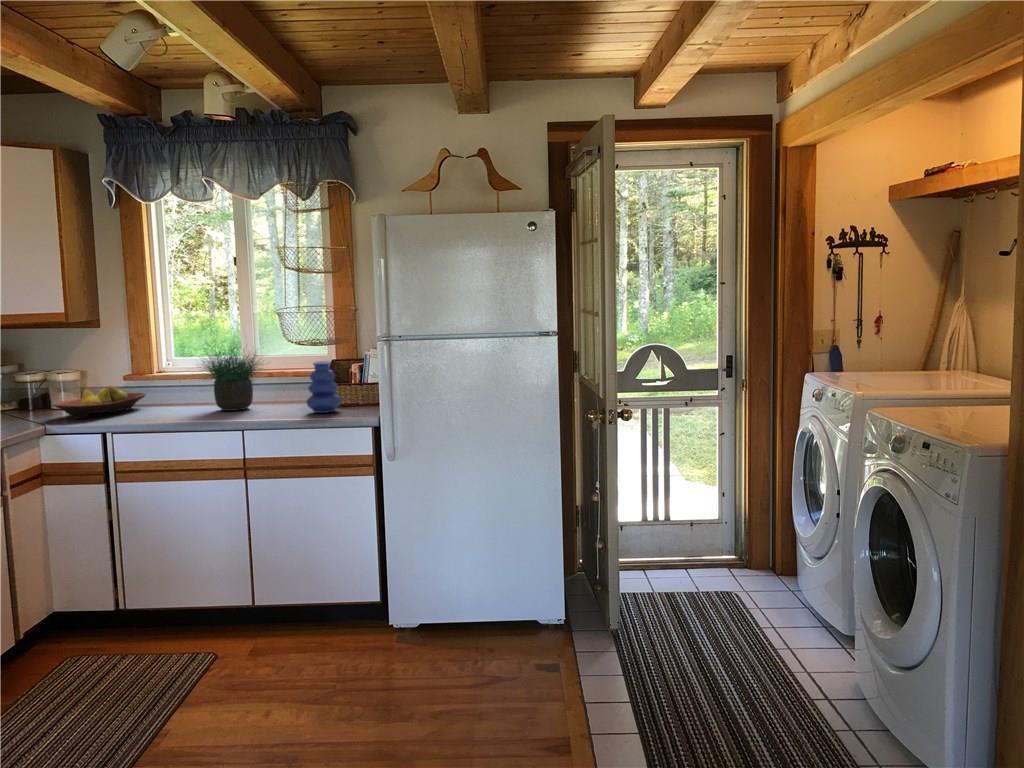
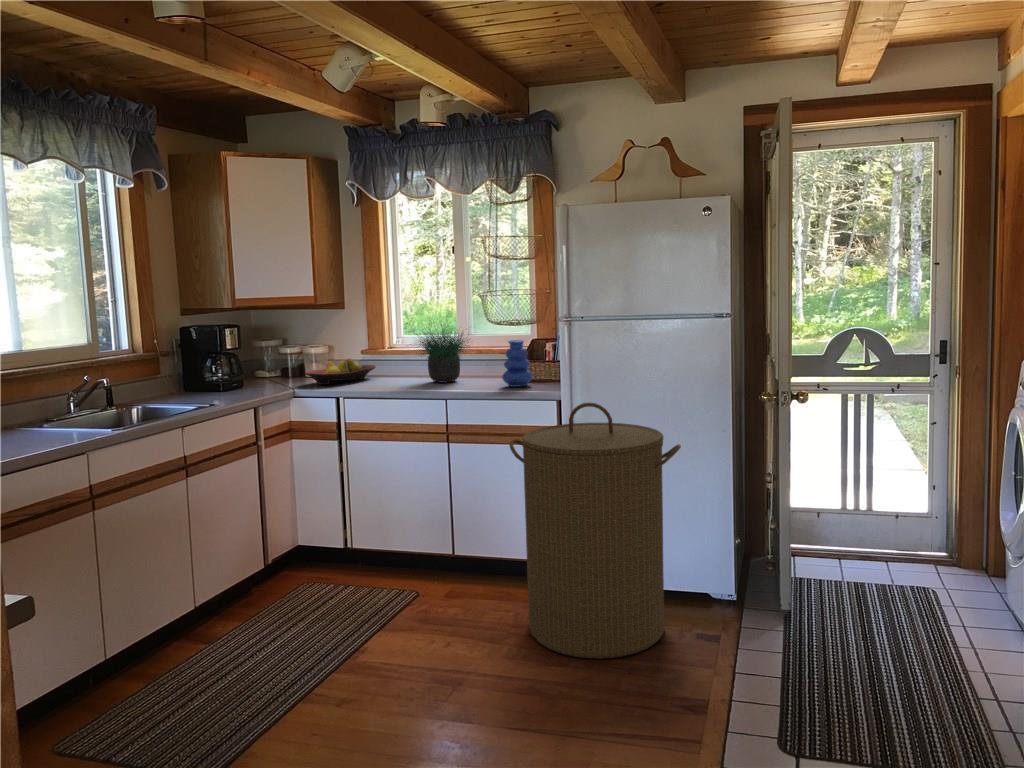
laundry hamper: none [328,429,517,713] -> present [510,403,681,659]

